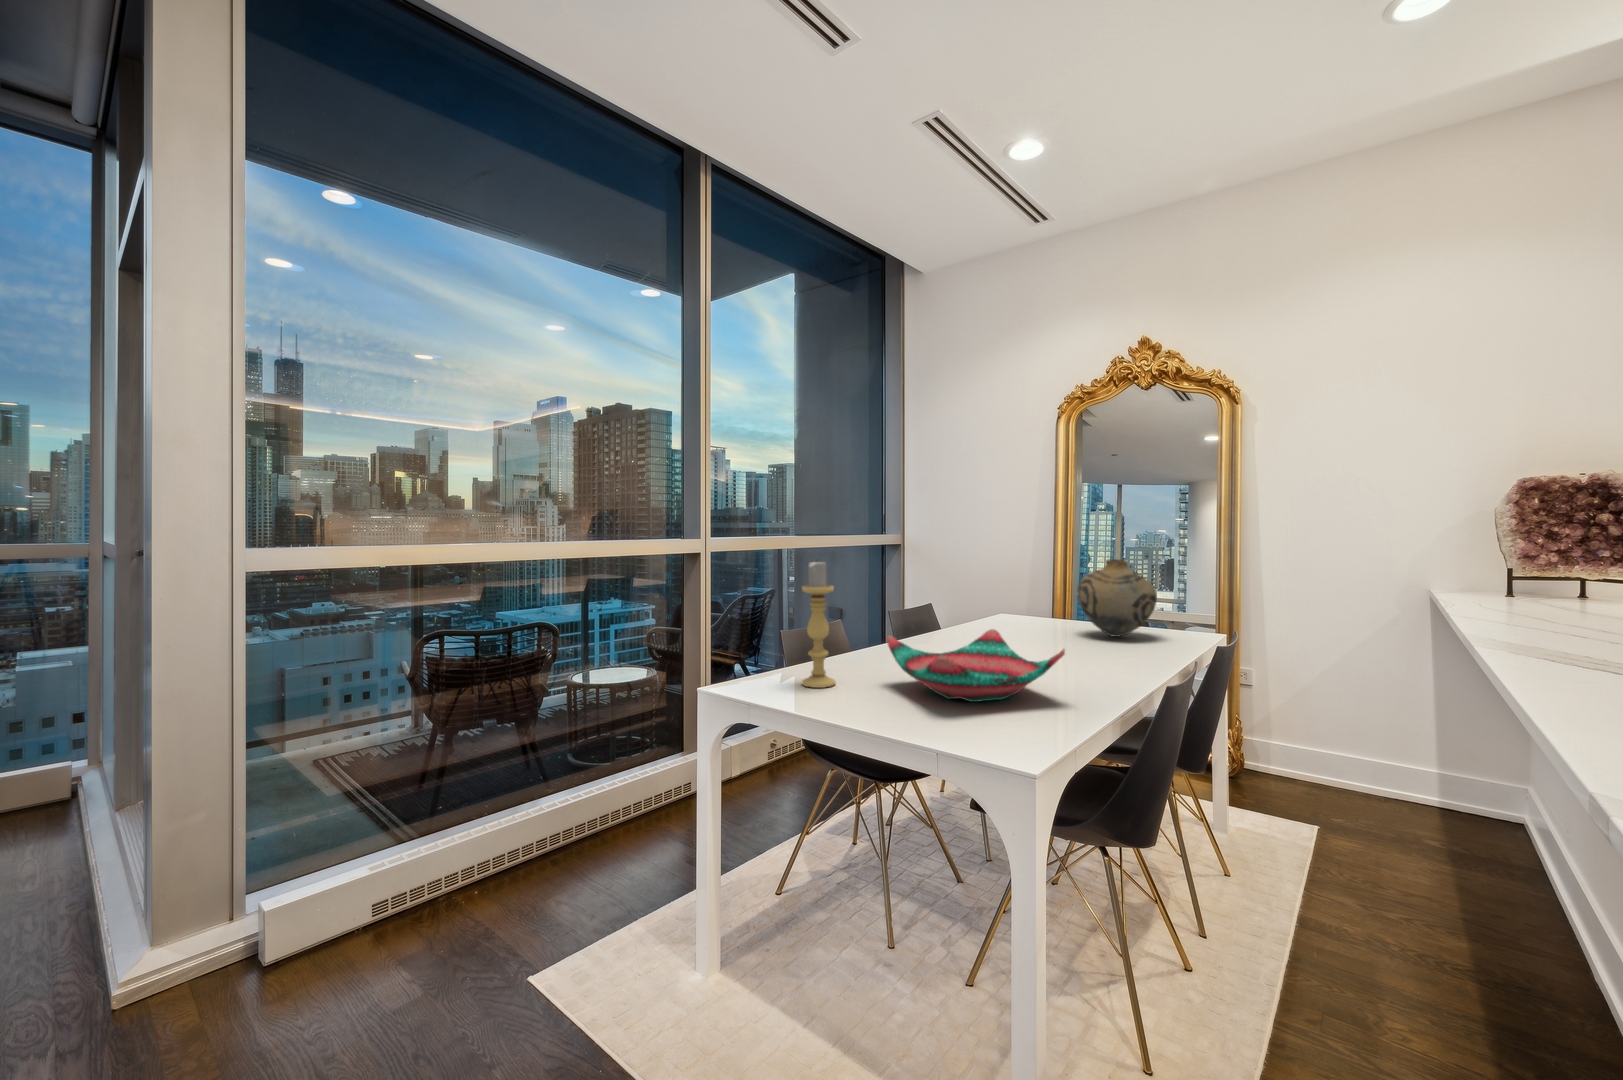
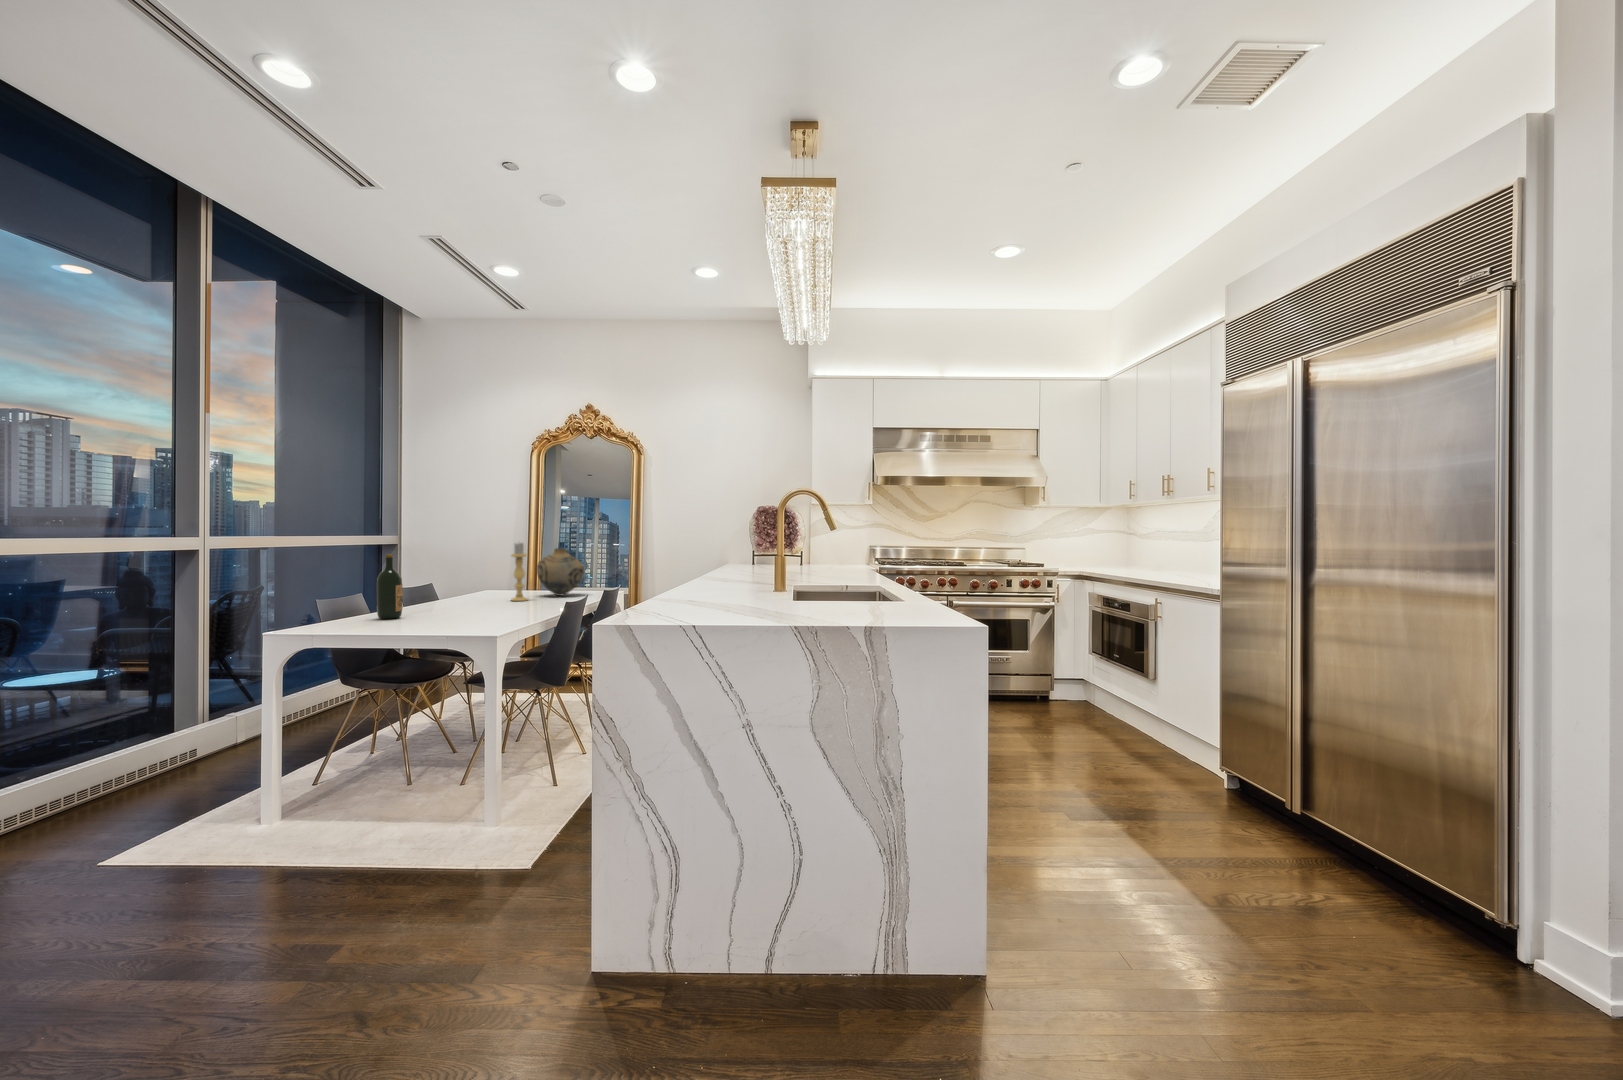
candle holder: present [802,562,835,688] -> present [511,542,528,601]
wine bottle: none [849,573,883,675] -> present [377,554,403,619]
decorative bowl: present [887,629,1065,702] -> none [407,586,517,622]

